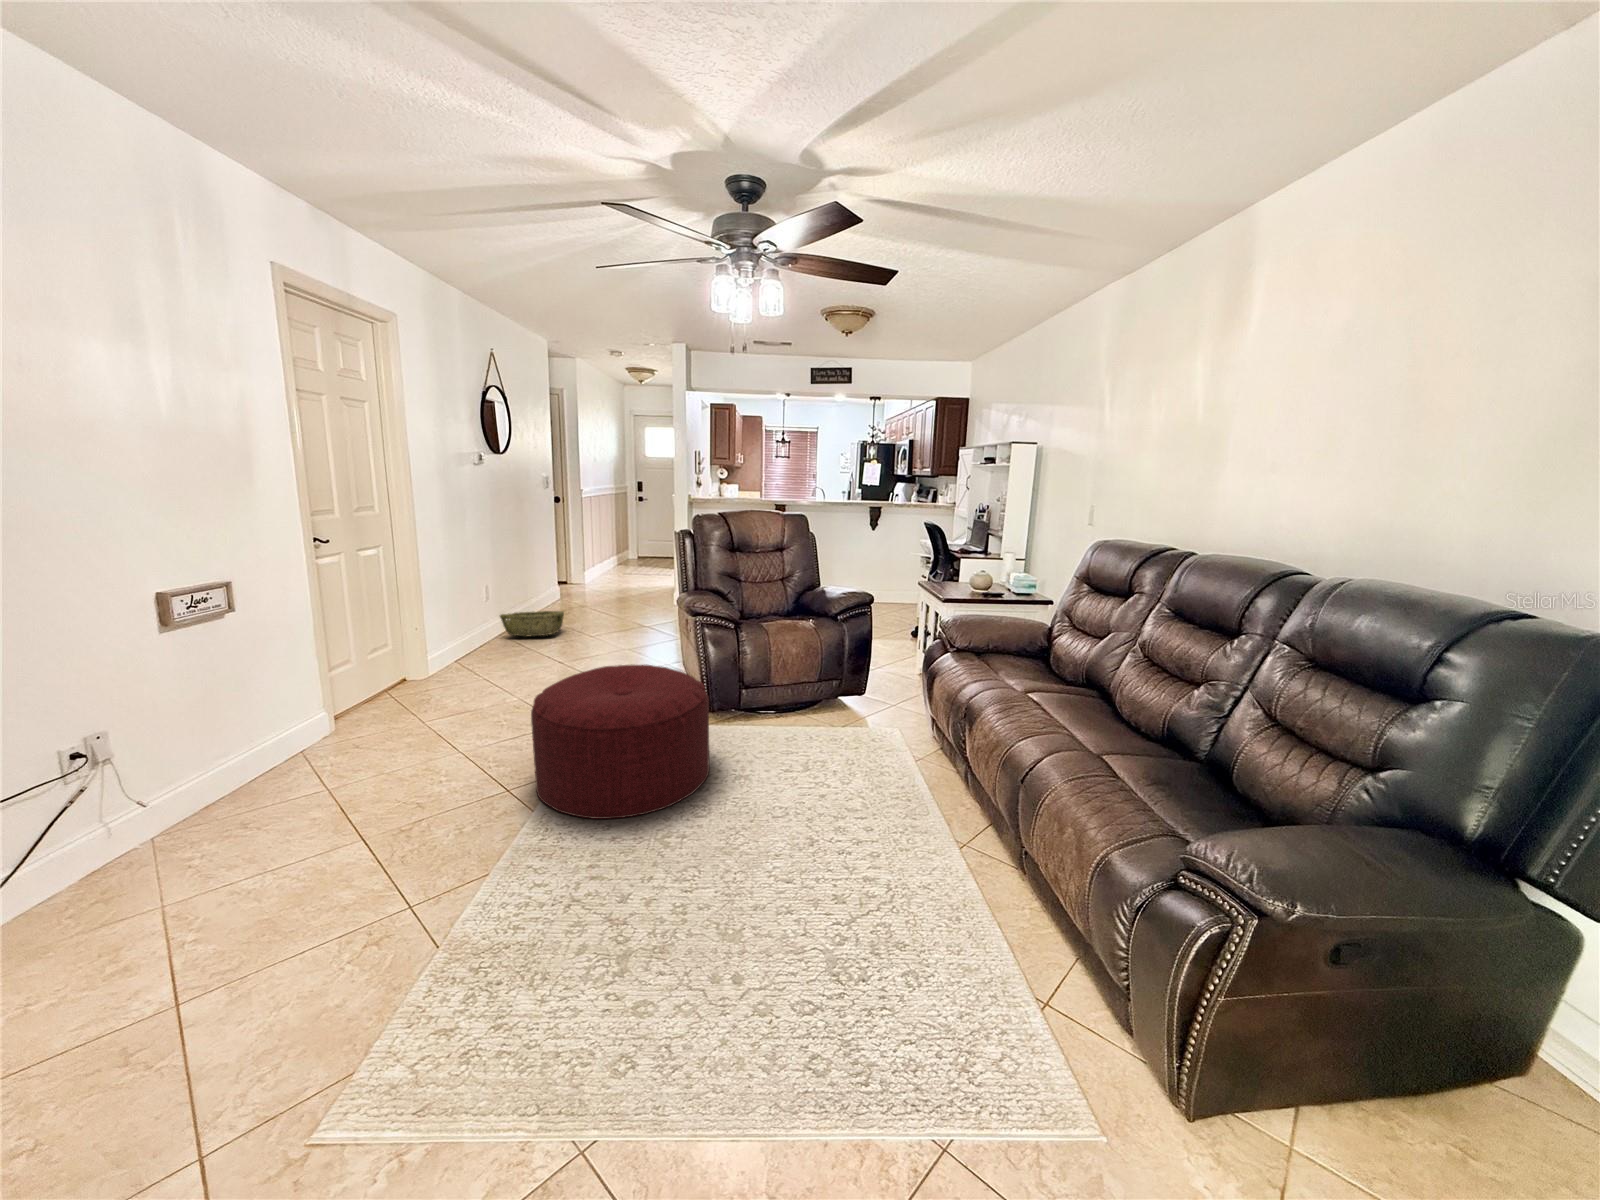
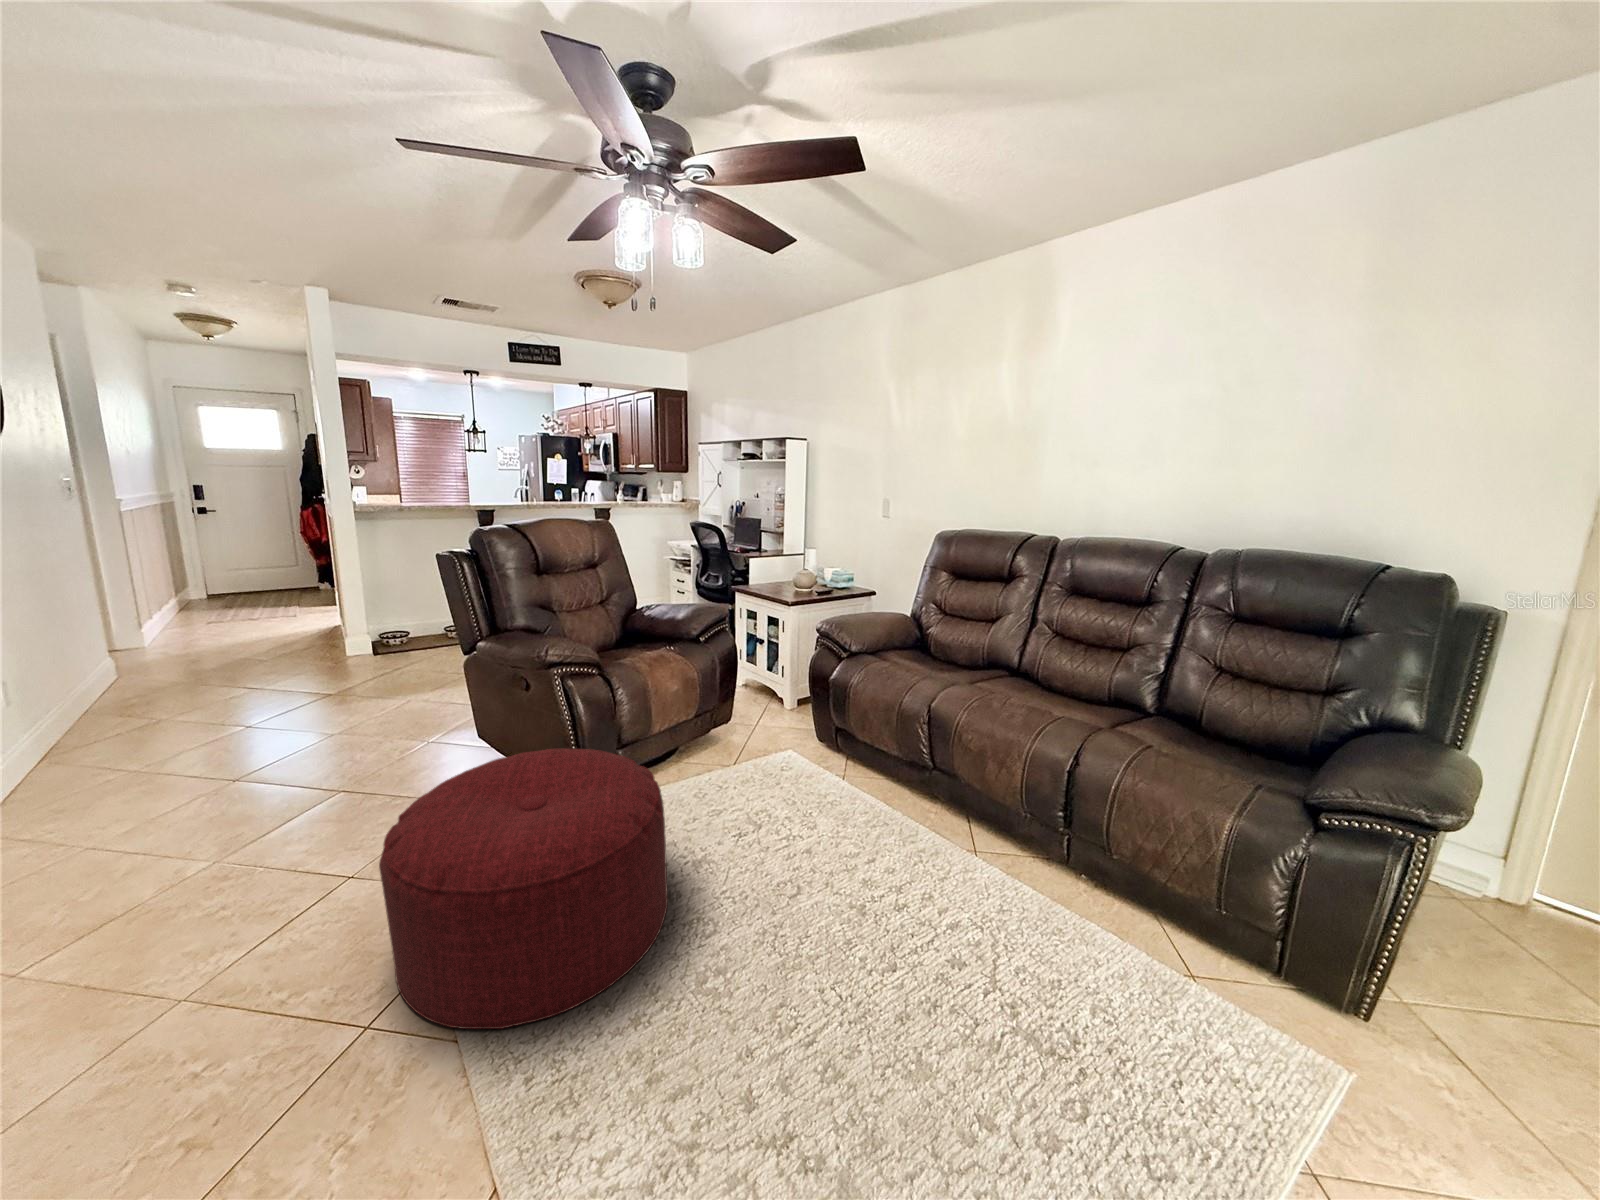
woven basket: present [500,611,564,637] -> none [20,703,176,766]

